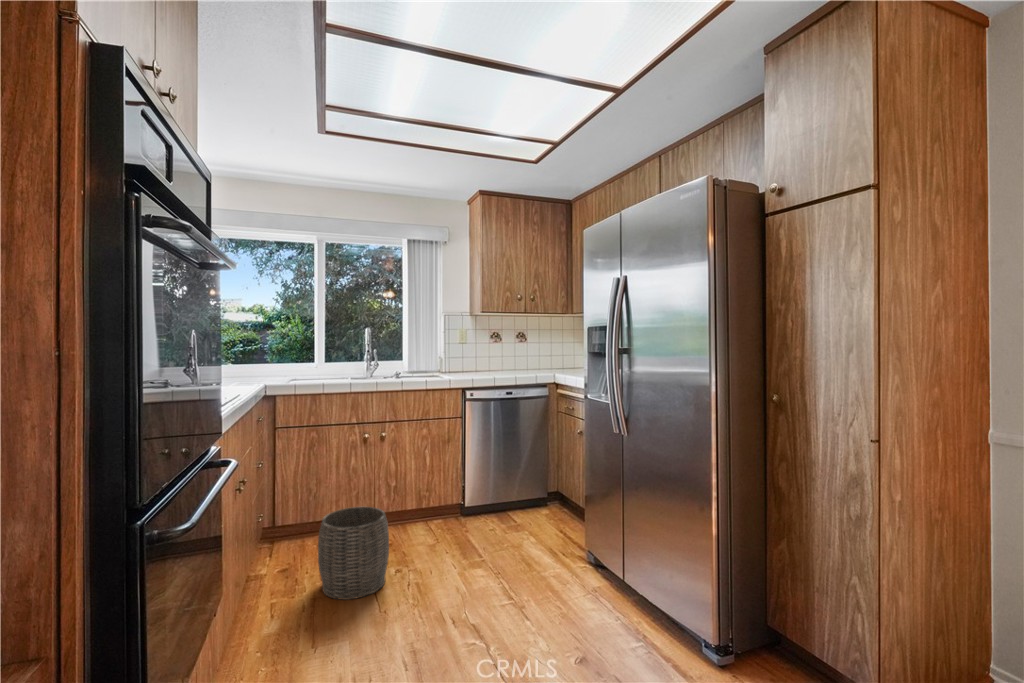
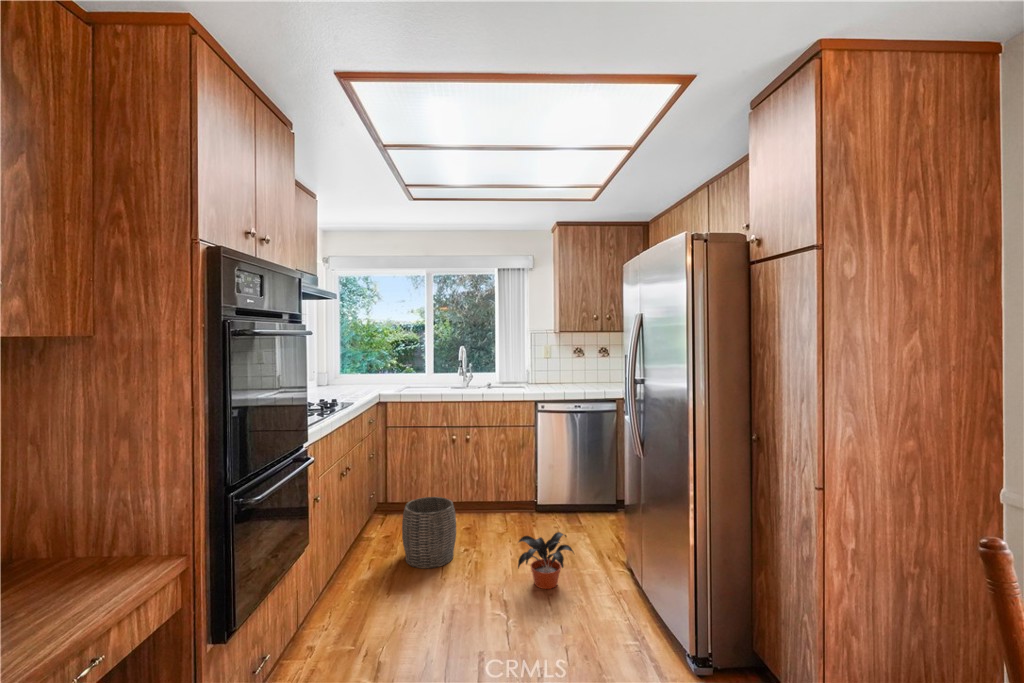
potted plant: none [473,532,543,601] -> present [518,532,574,589]

